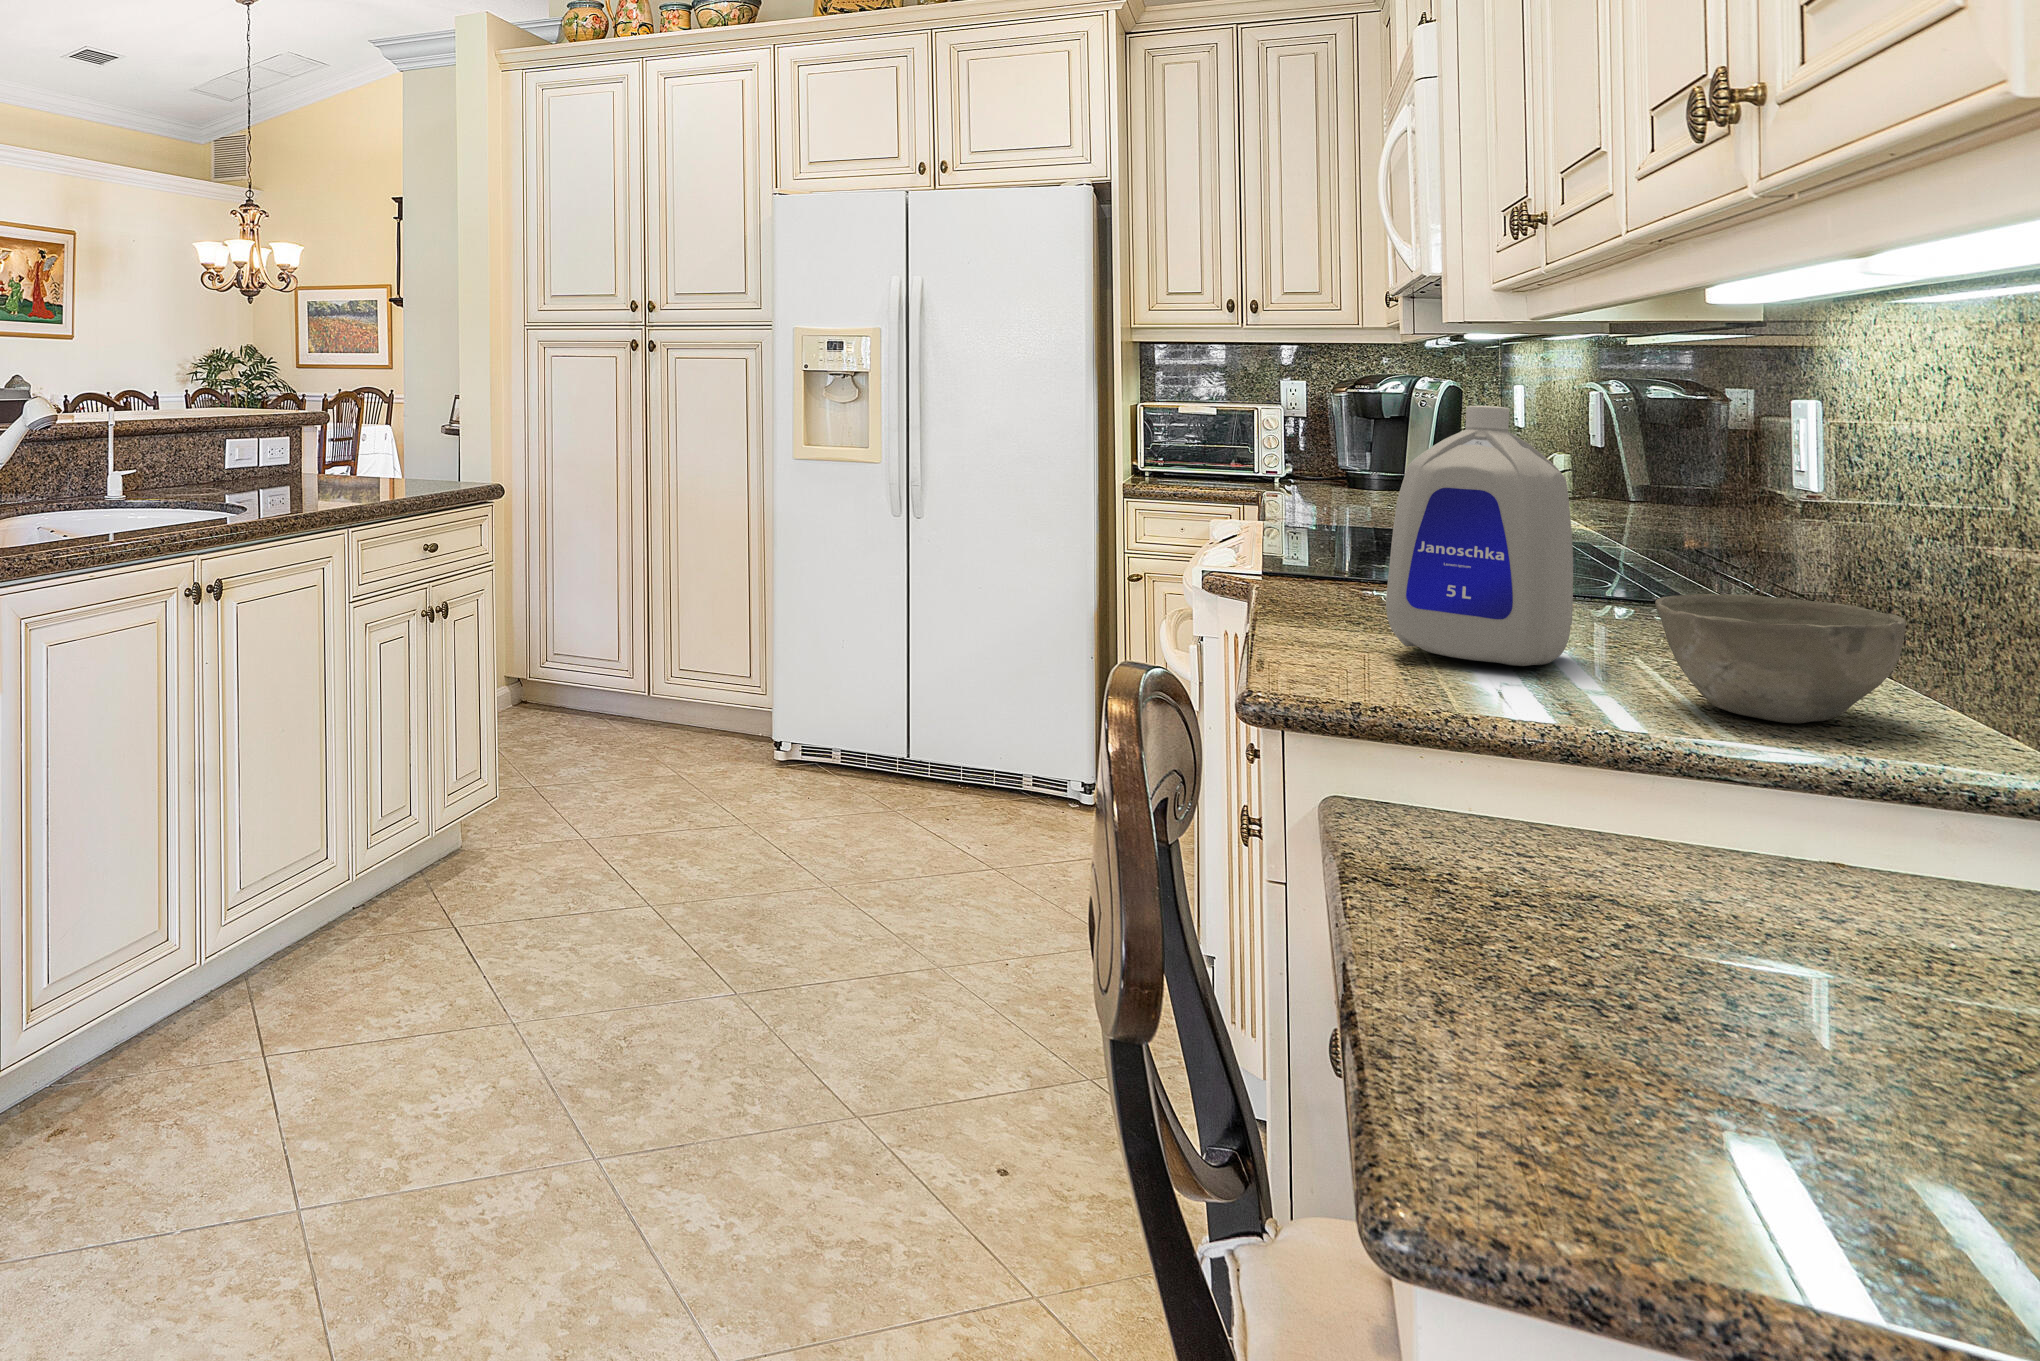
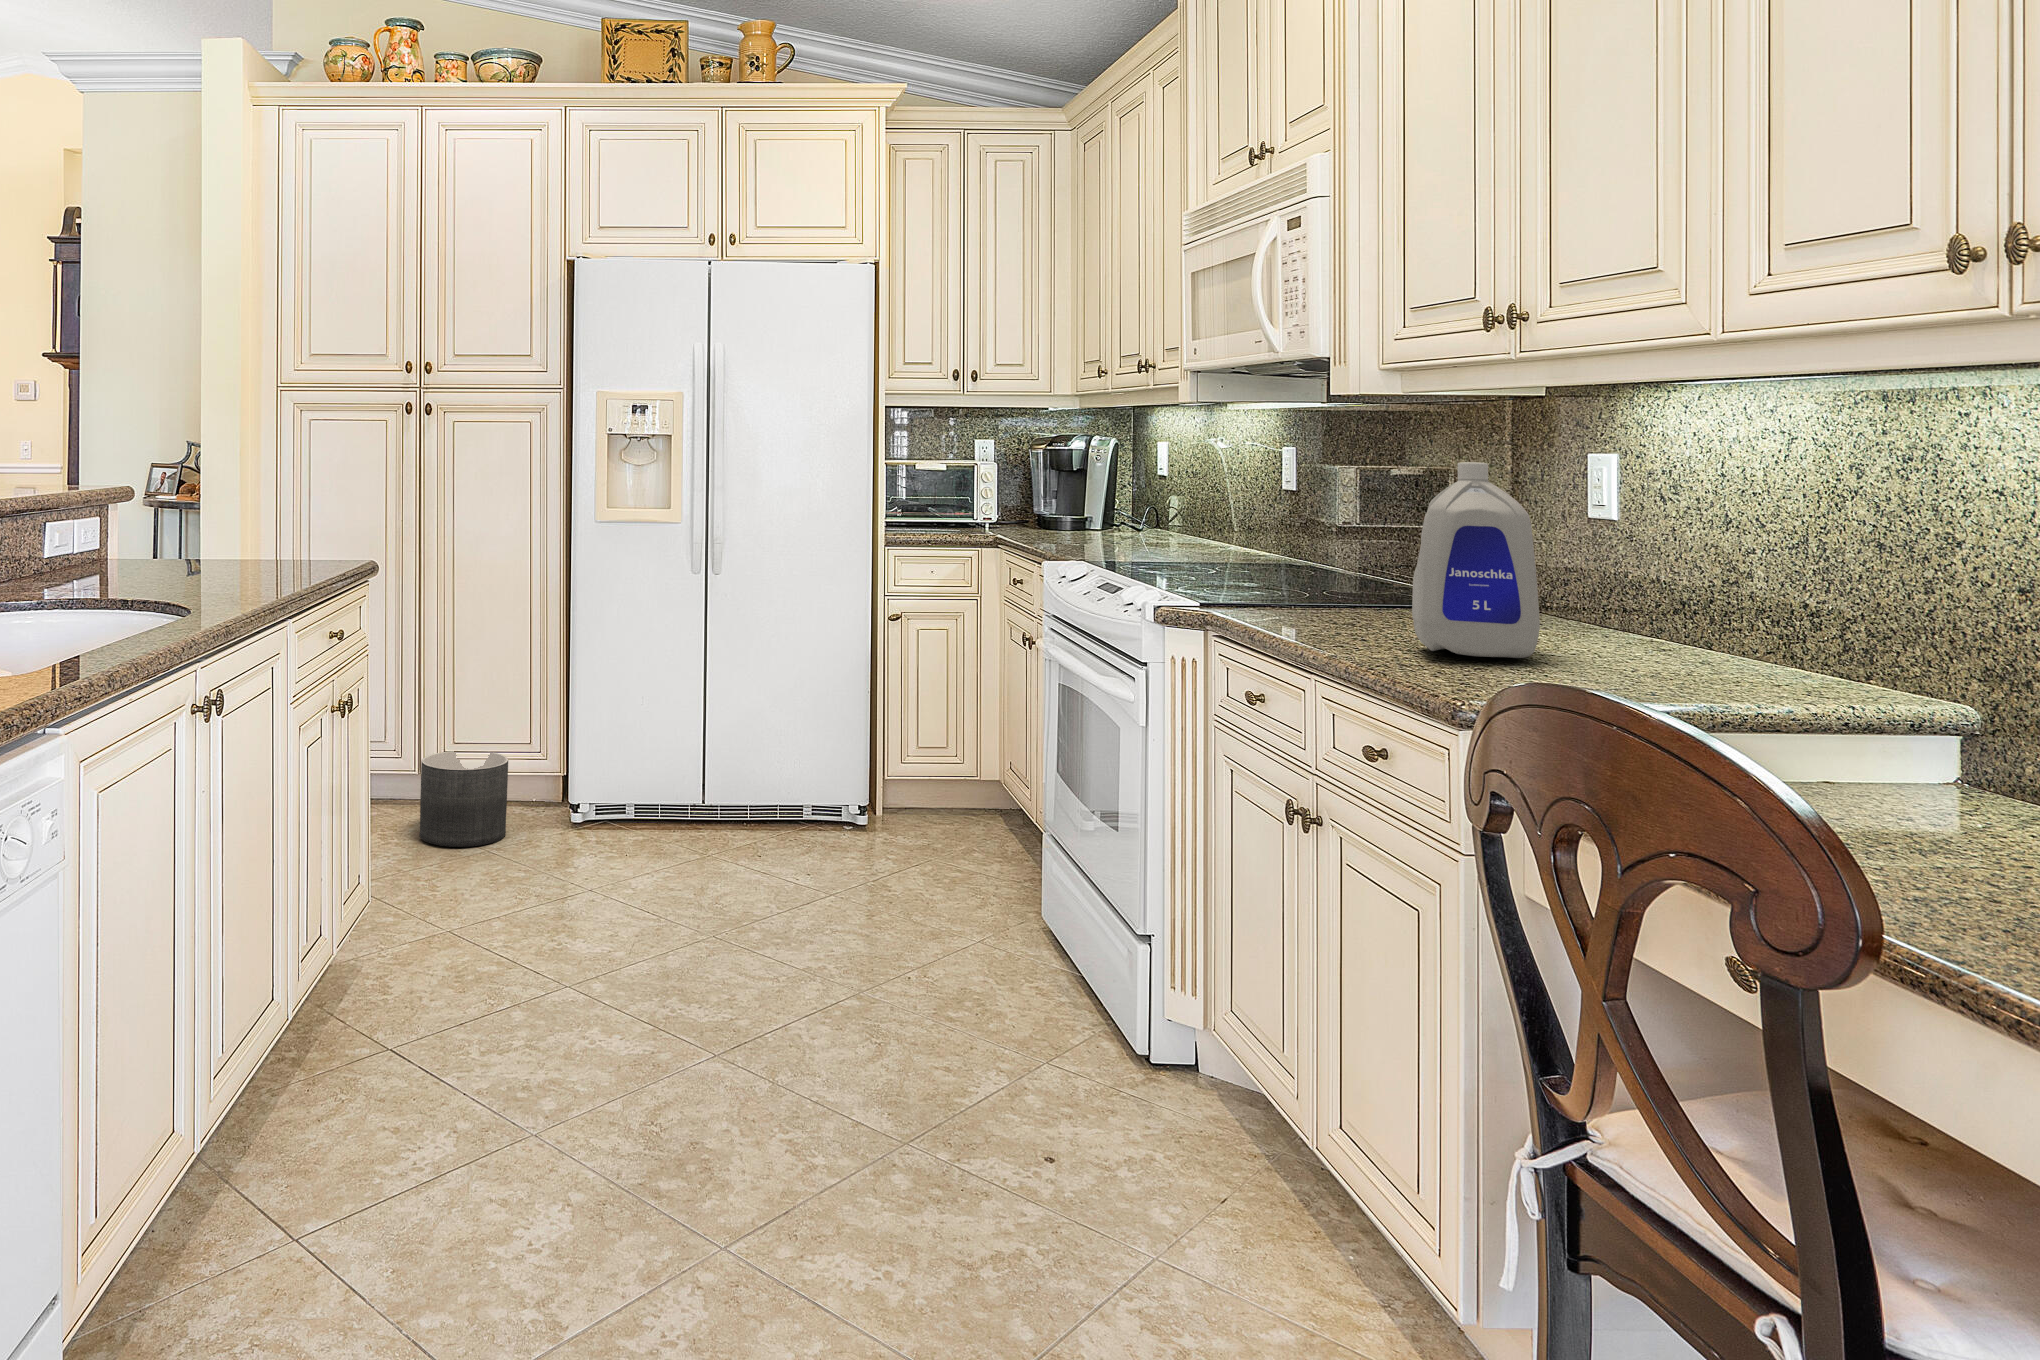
bowl: present [1655,594,1906,723] -> none [1631,593,1789,680]
planter: none [631,669,715,760] -> present [419,751,508,847]

